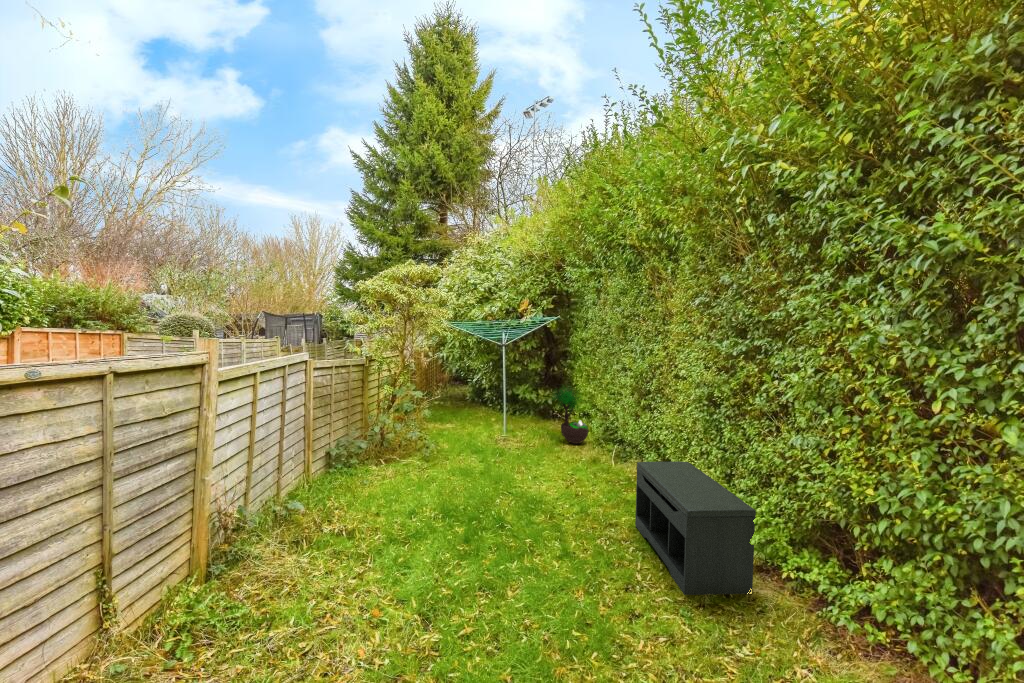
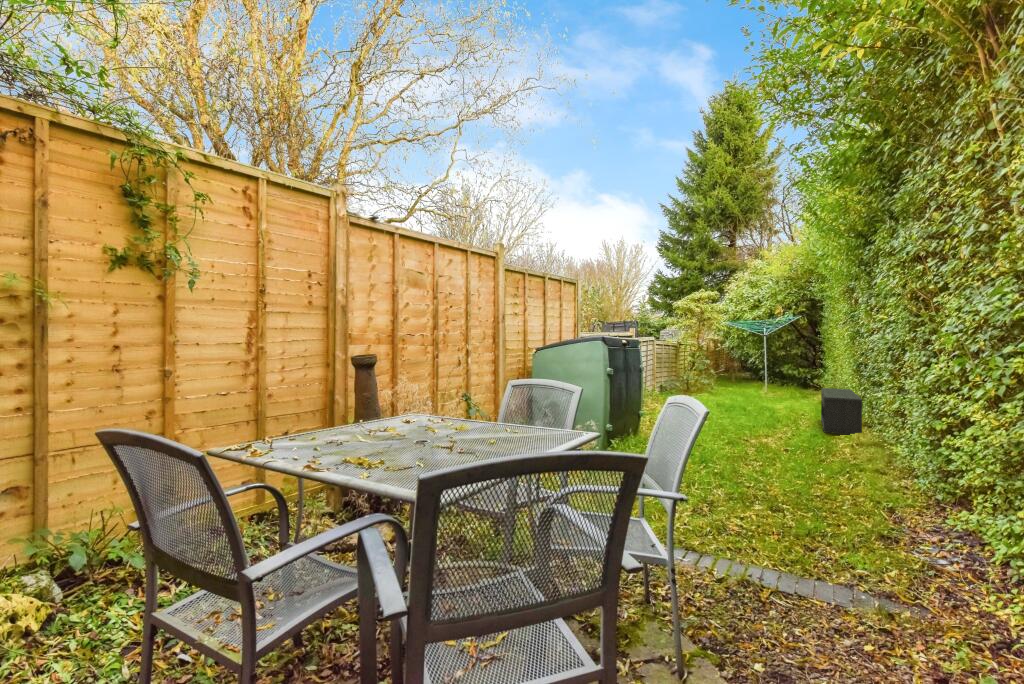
potted tree: present [553,388,588,444] -> none [798,357,826,397]

